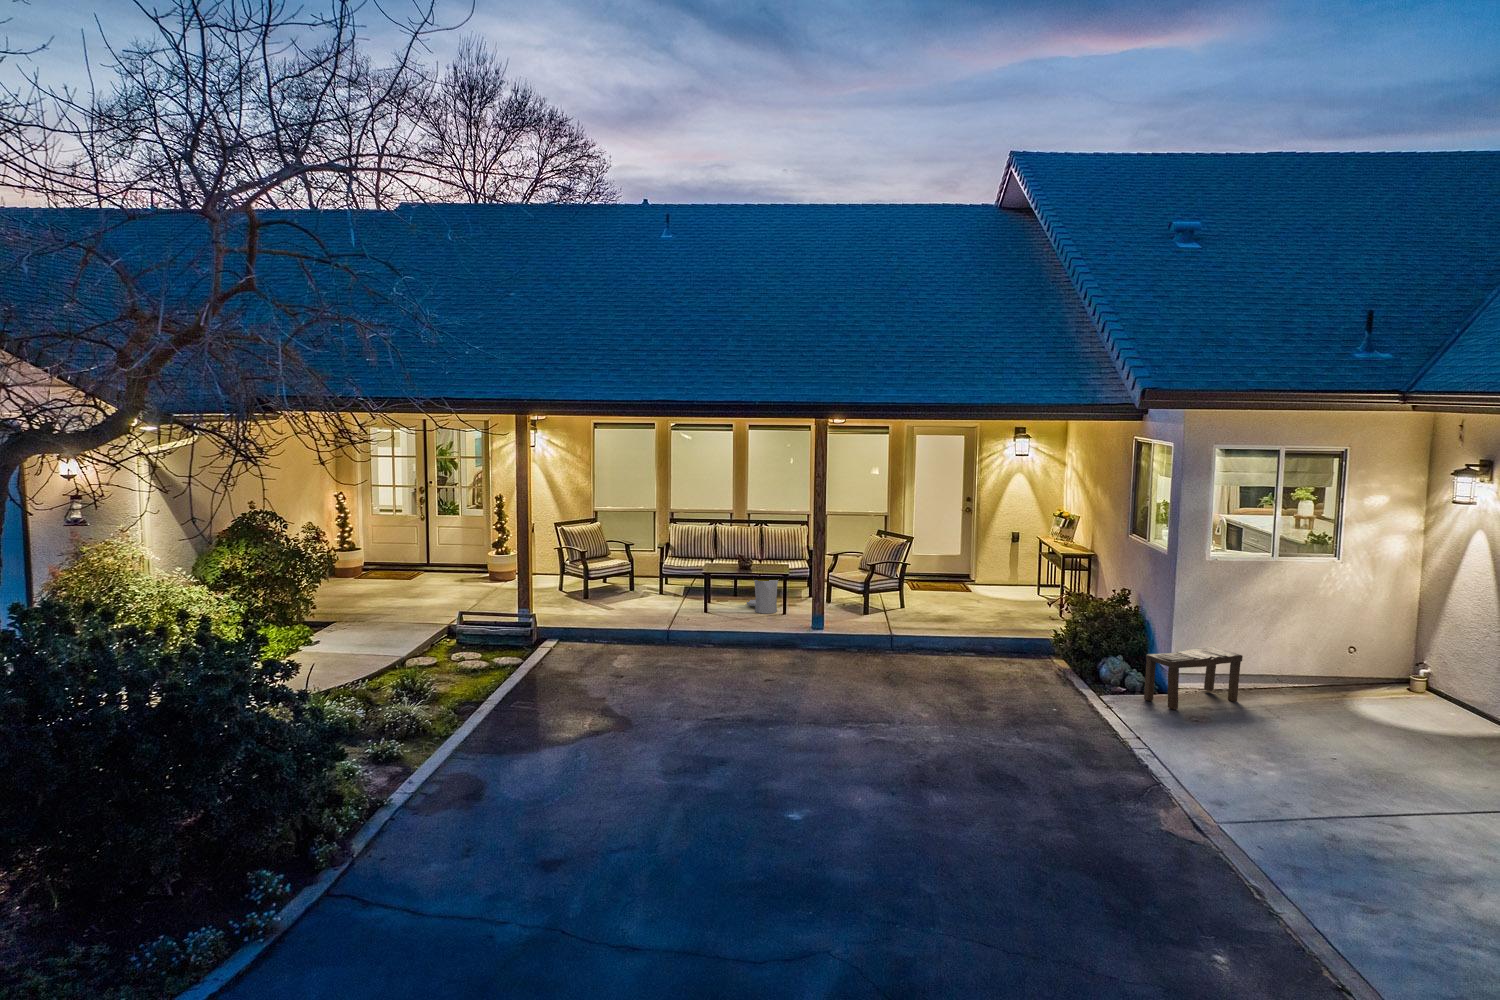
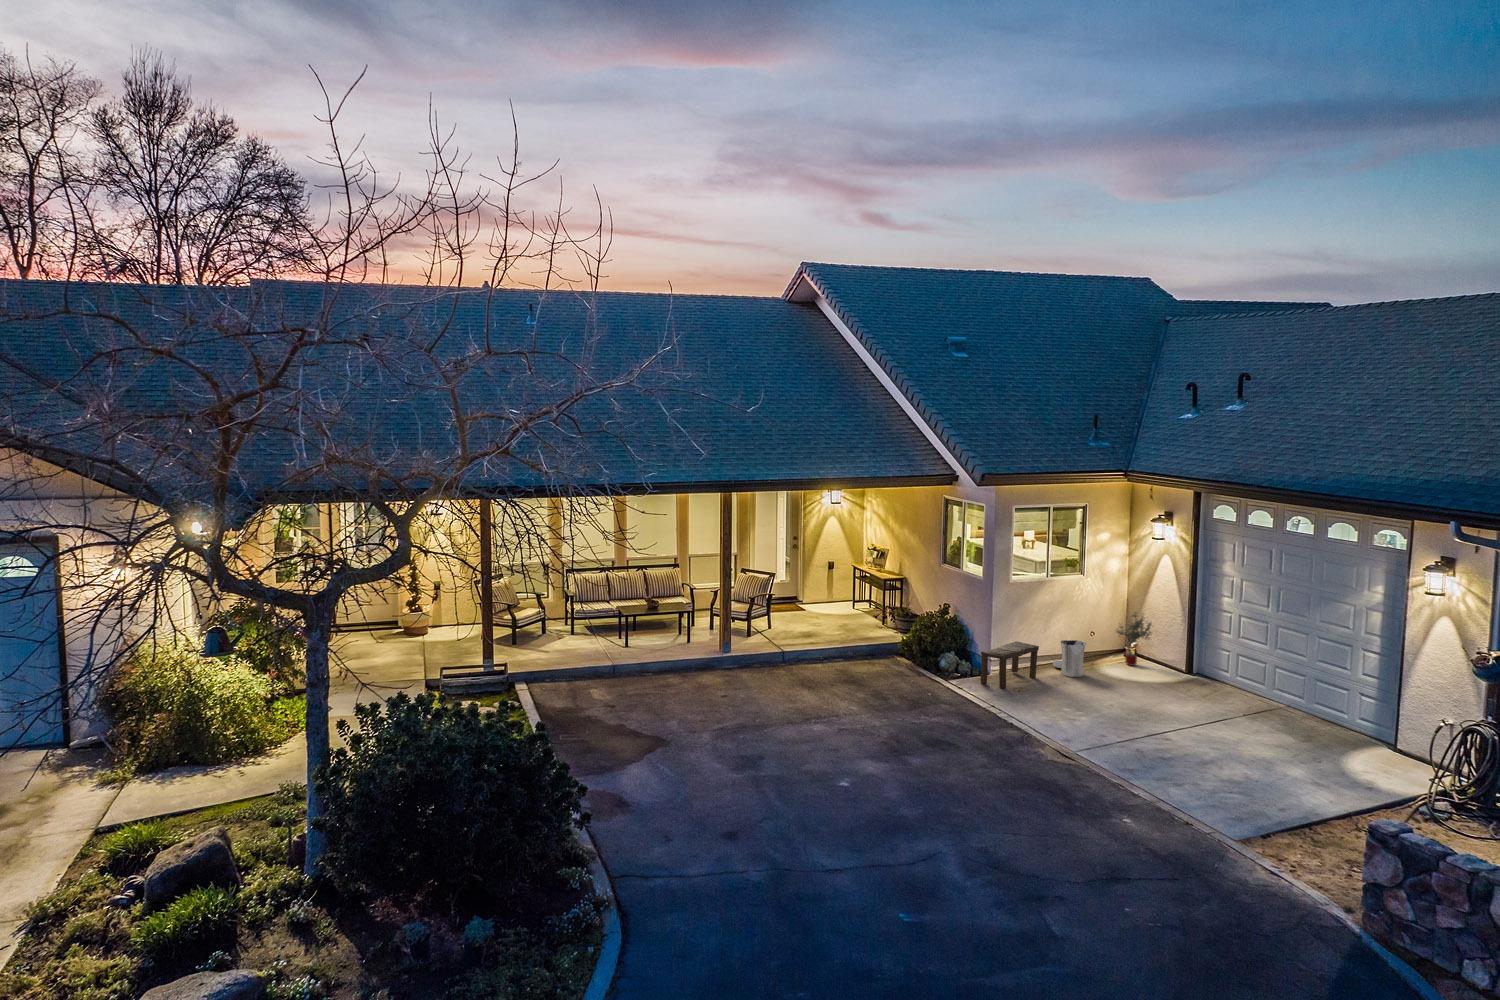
trash can: present [747,580,778,614] -> present [1053,640,1086,677]
potted tree: none [1393,619,1454,702] -> present [1117,613,1152,666]

